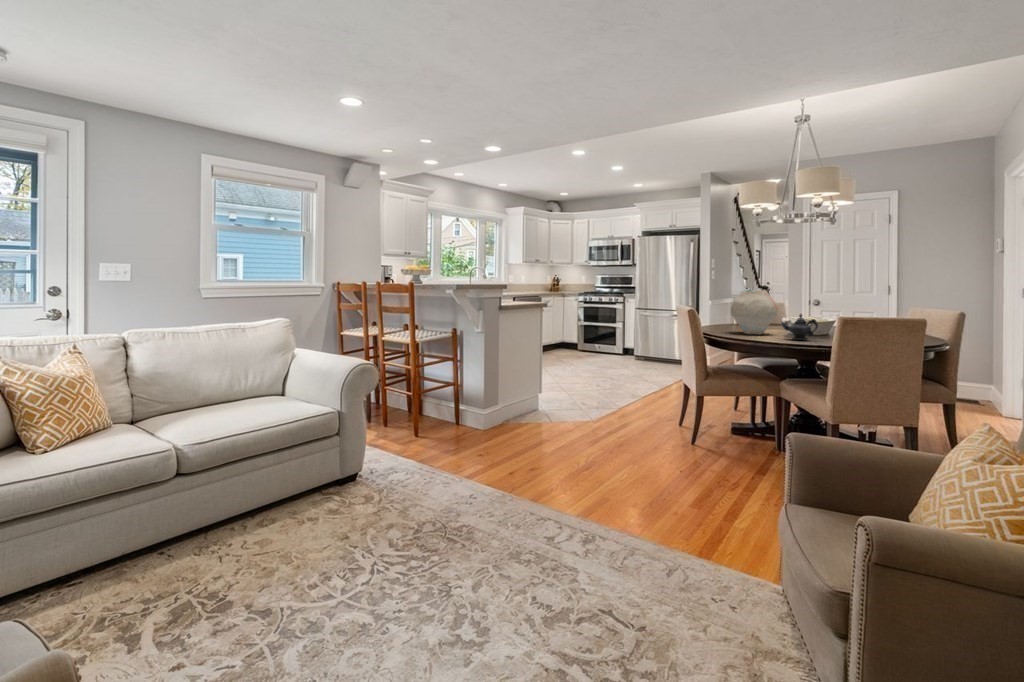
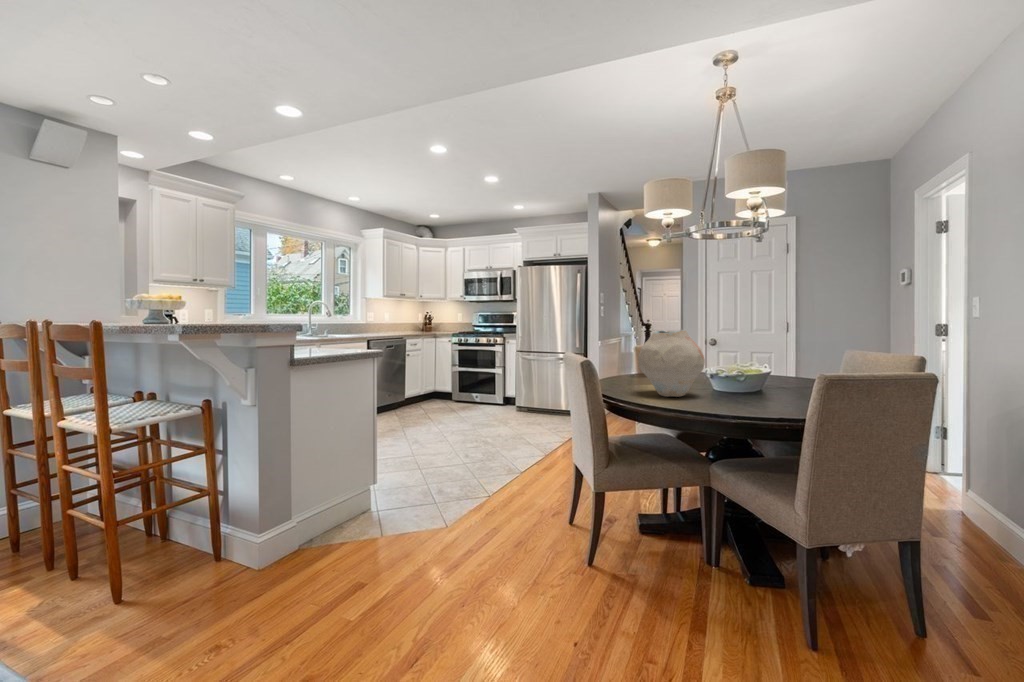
teapot: present [781,314,818,340] -> none [715,367,772,409]

